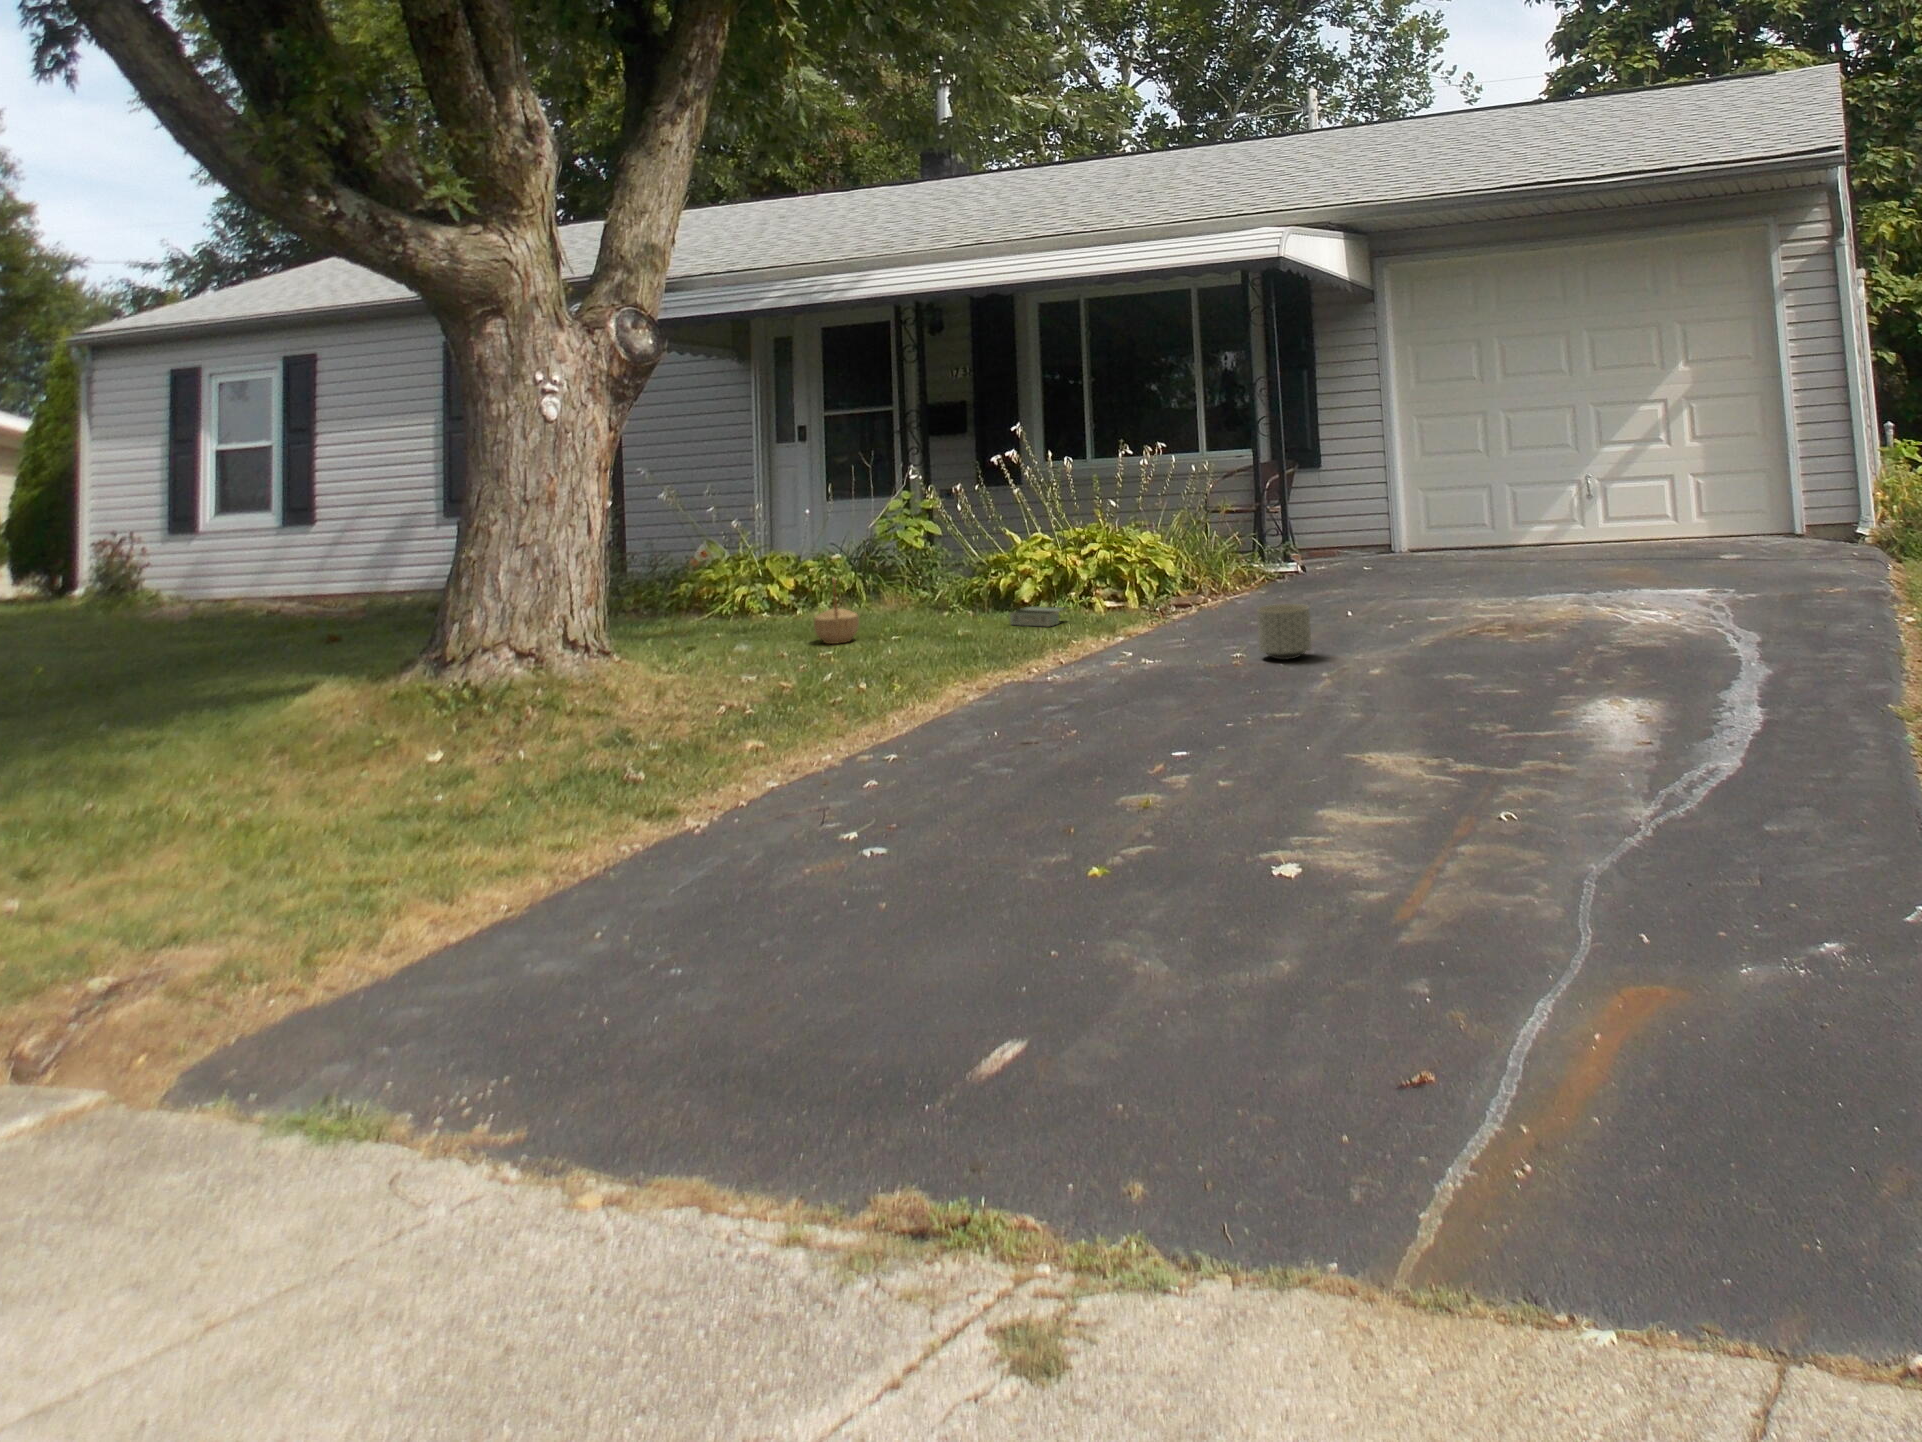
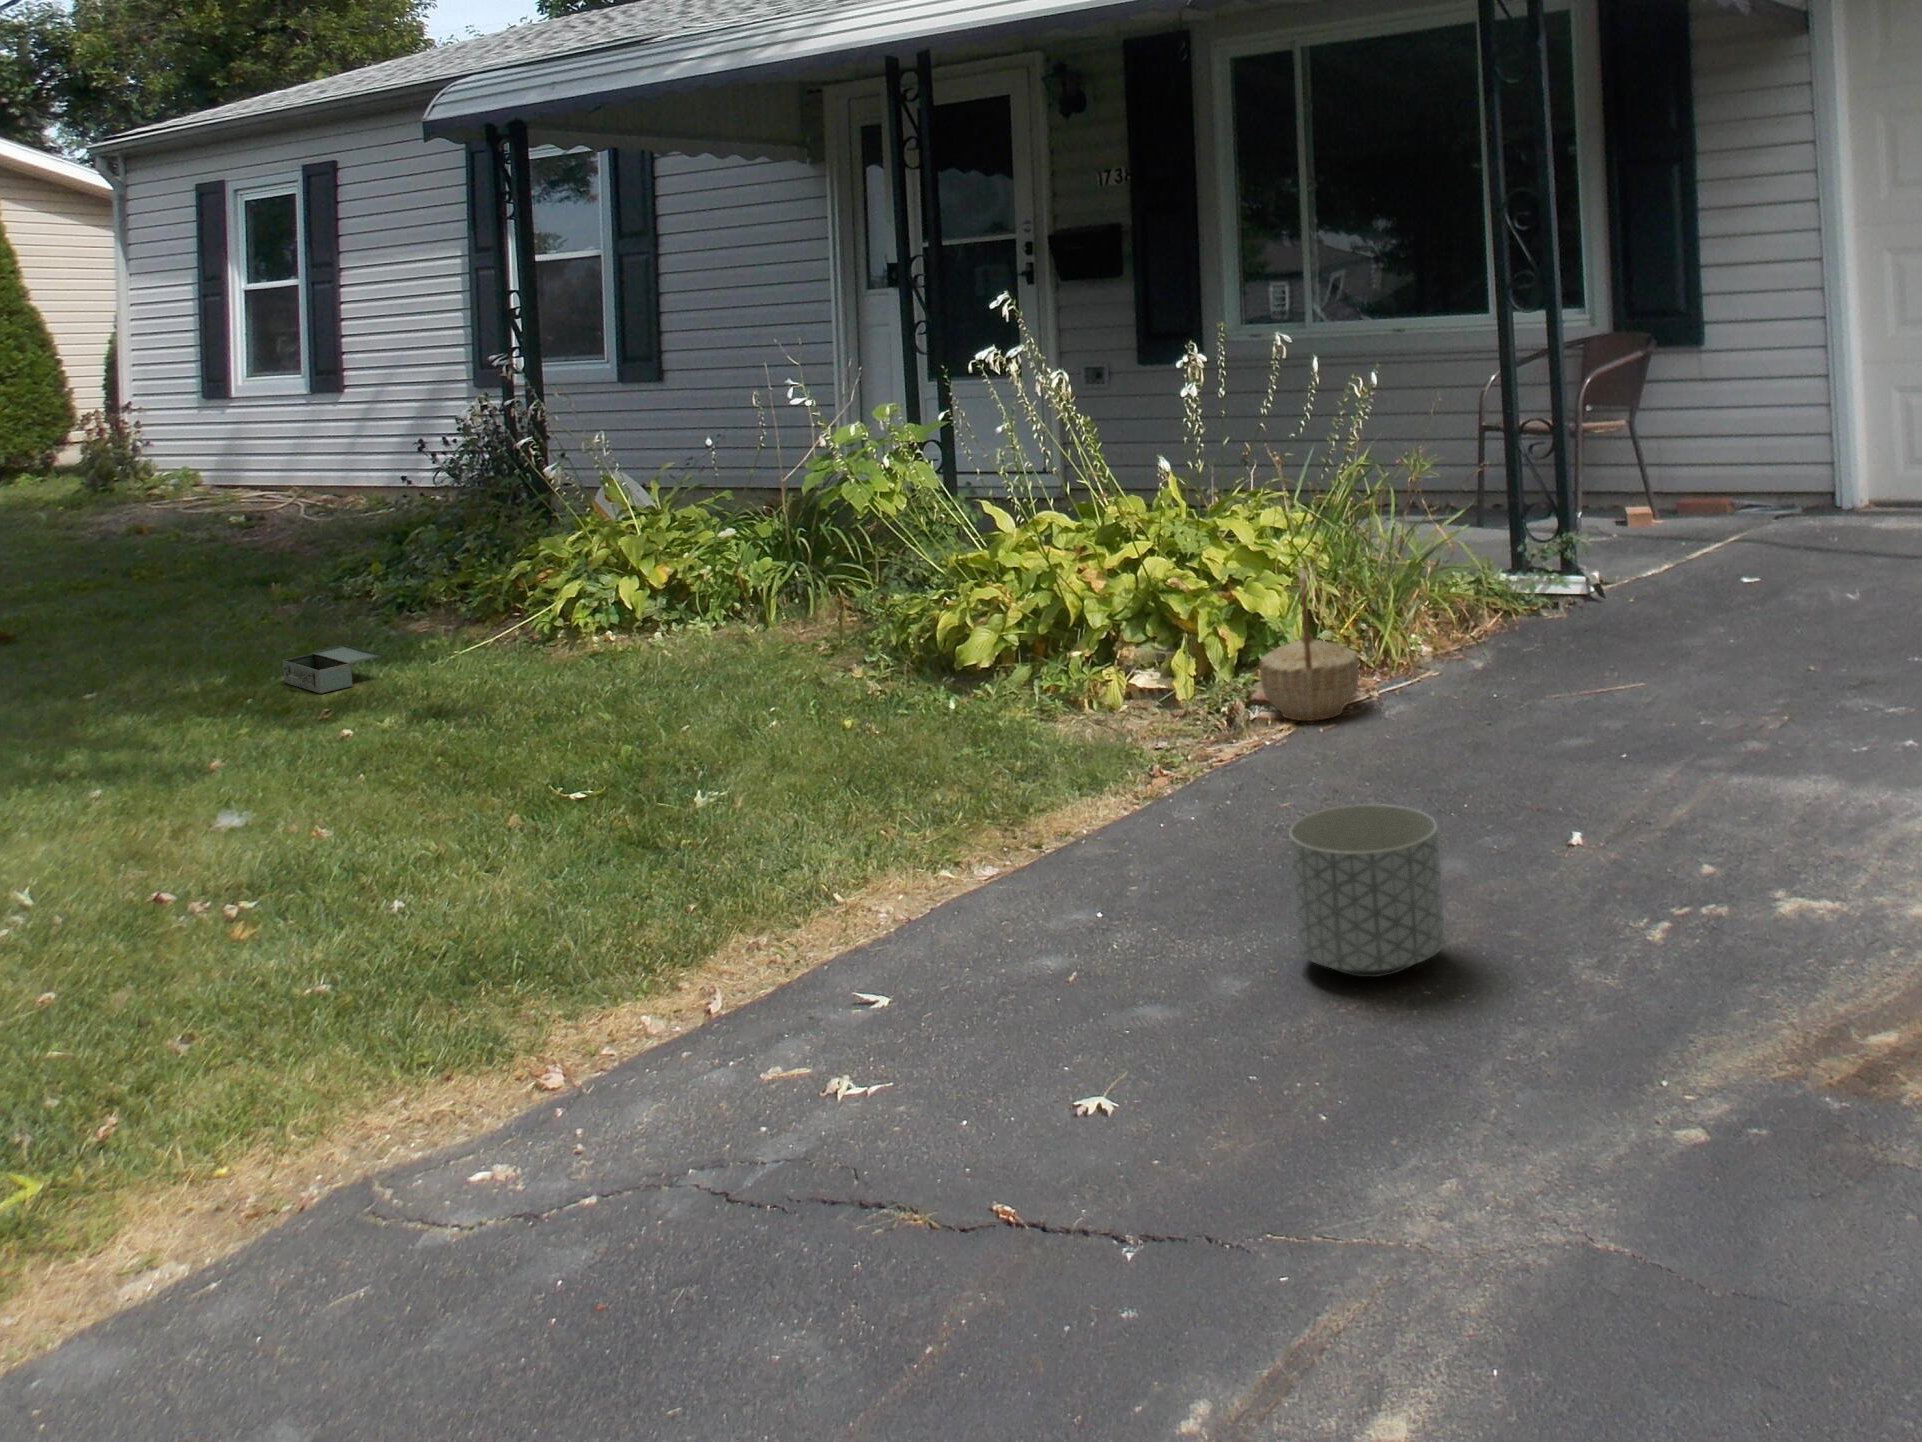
basket: present [814,577,859,644] -> present [1259,568,1359,721]
toolbox: present [1010,606,1066,626] -> present [283,645,381,693]

